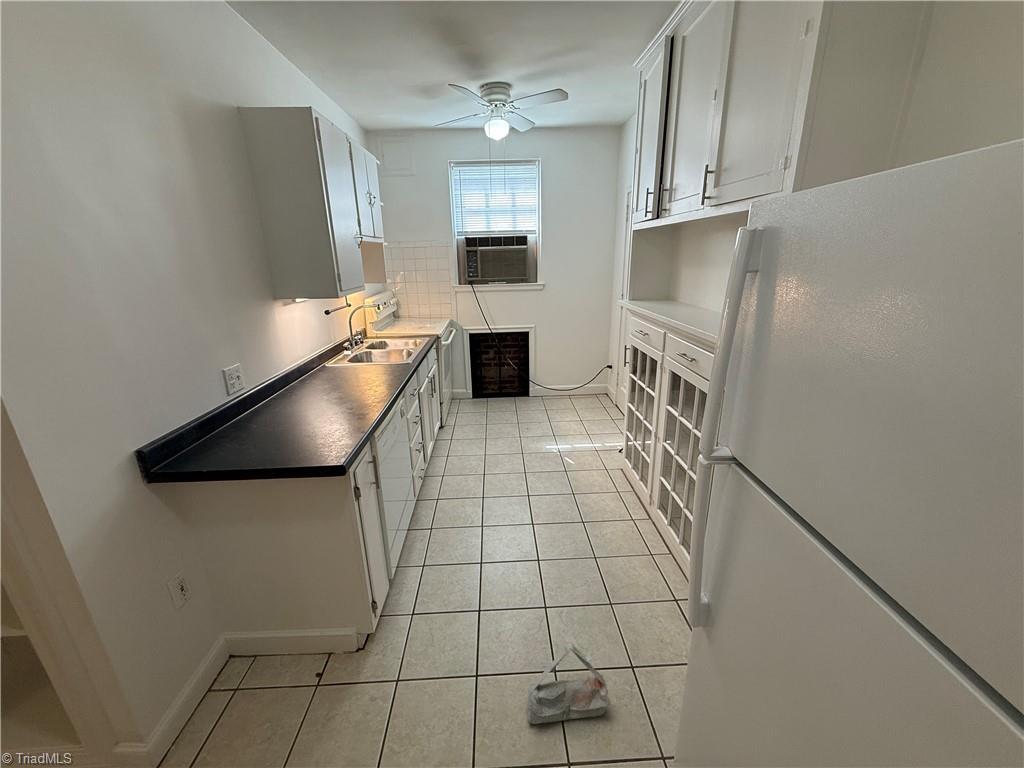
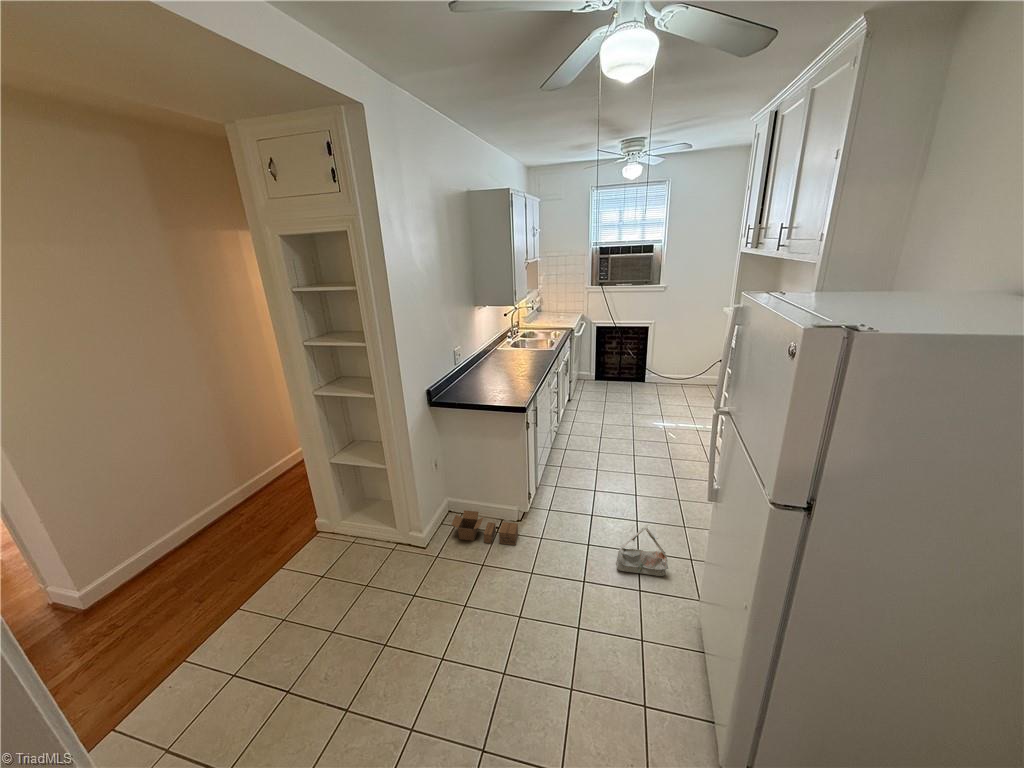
cardboard box: none [210,658,355,728] -> present [452,510,518,545]

